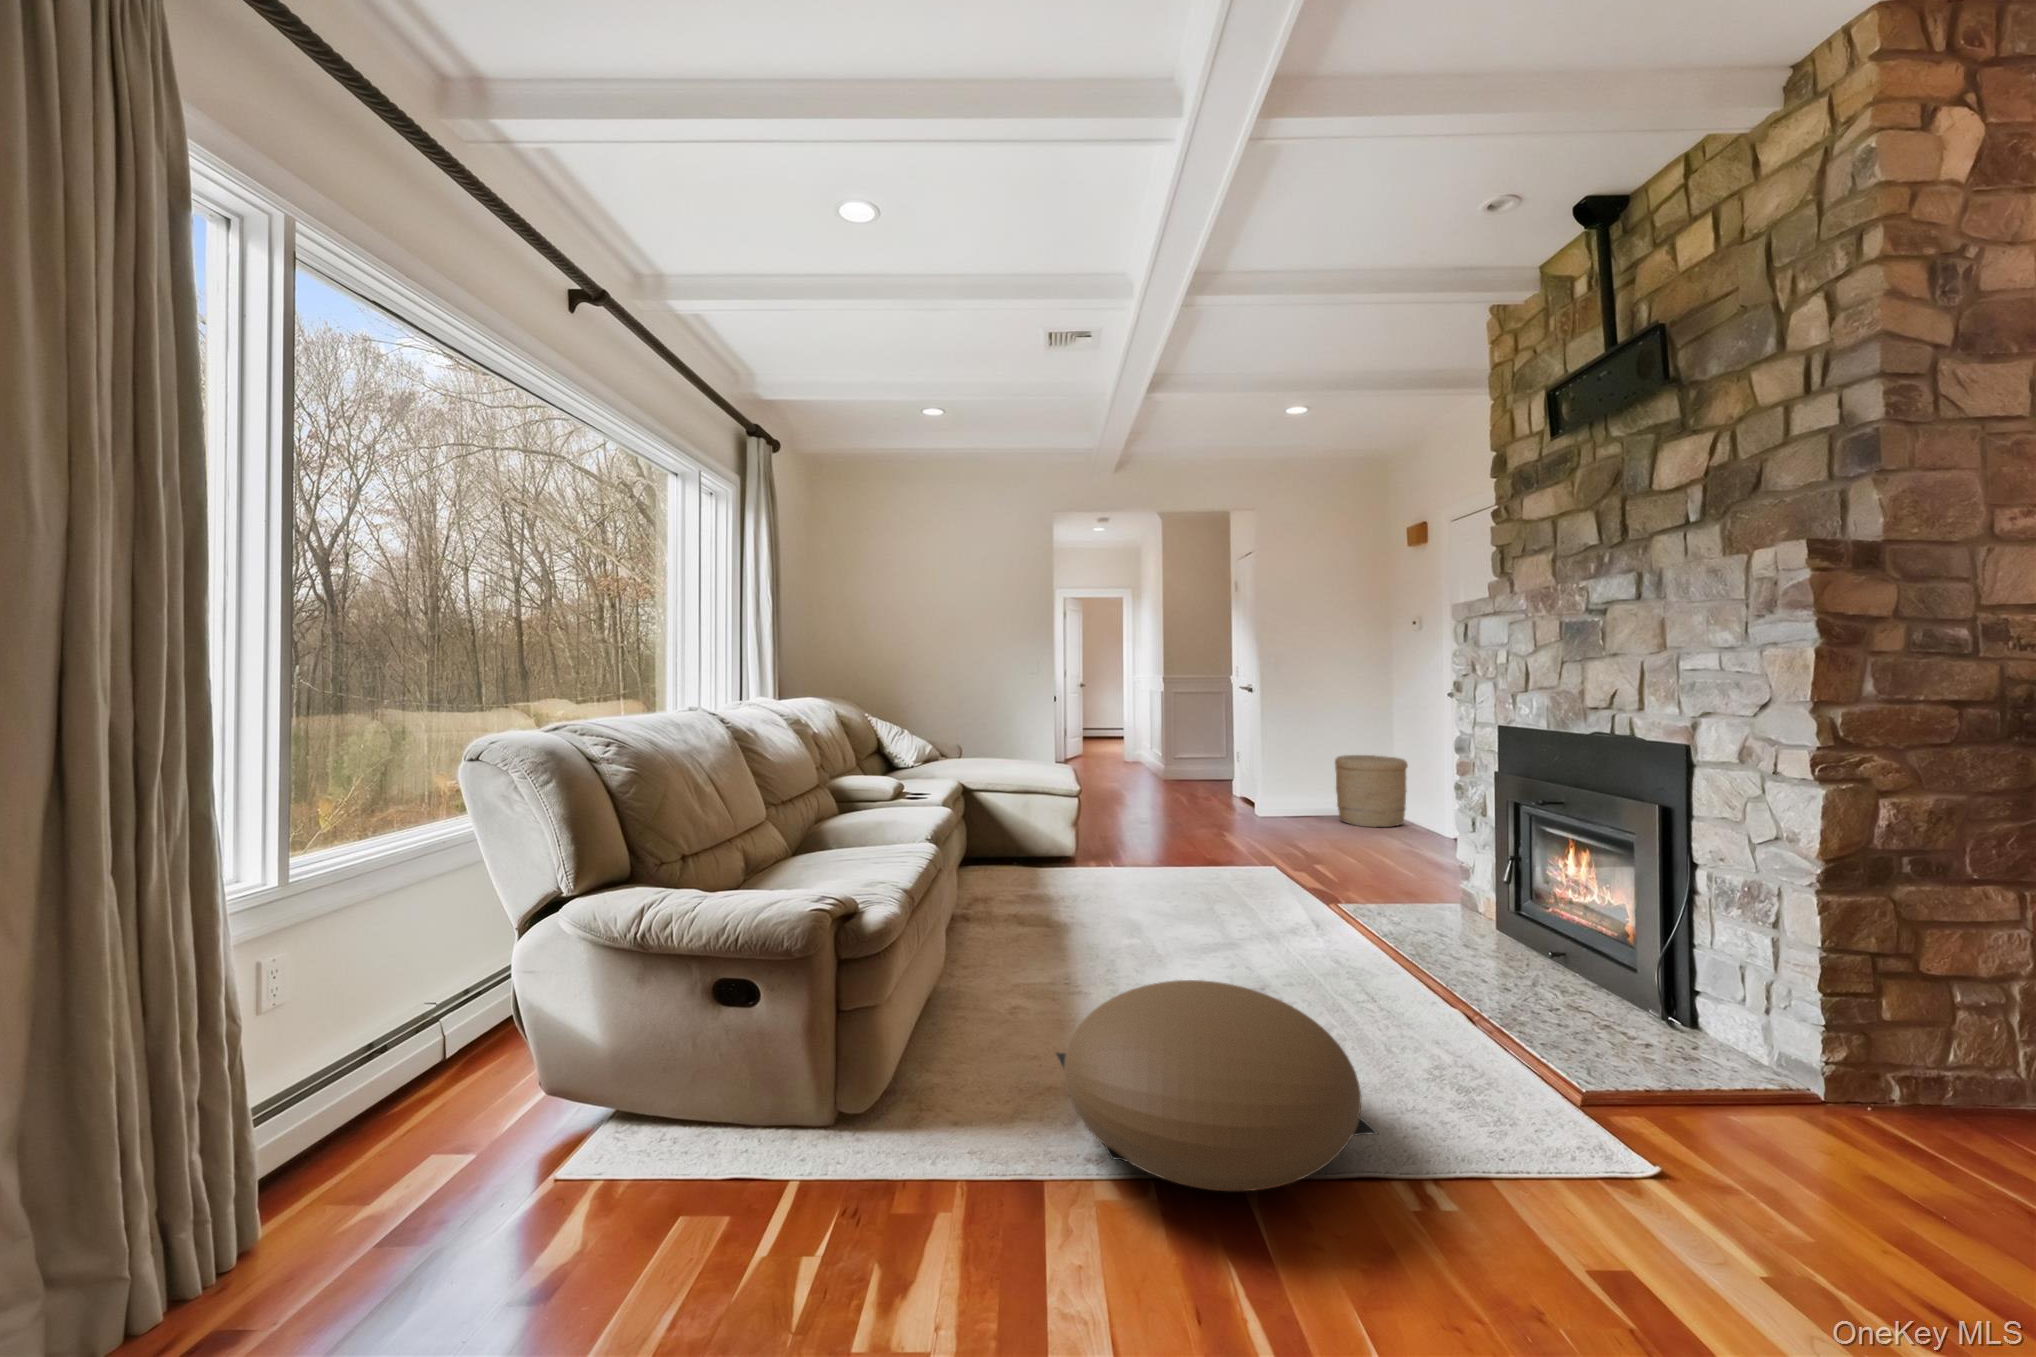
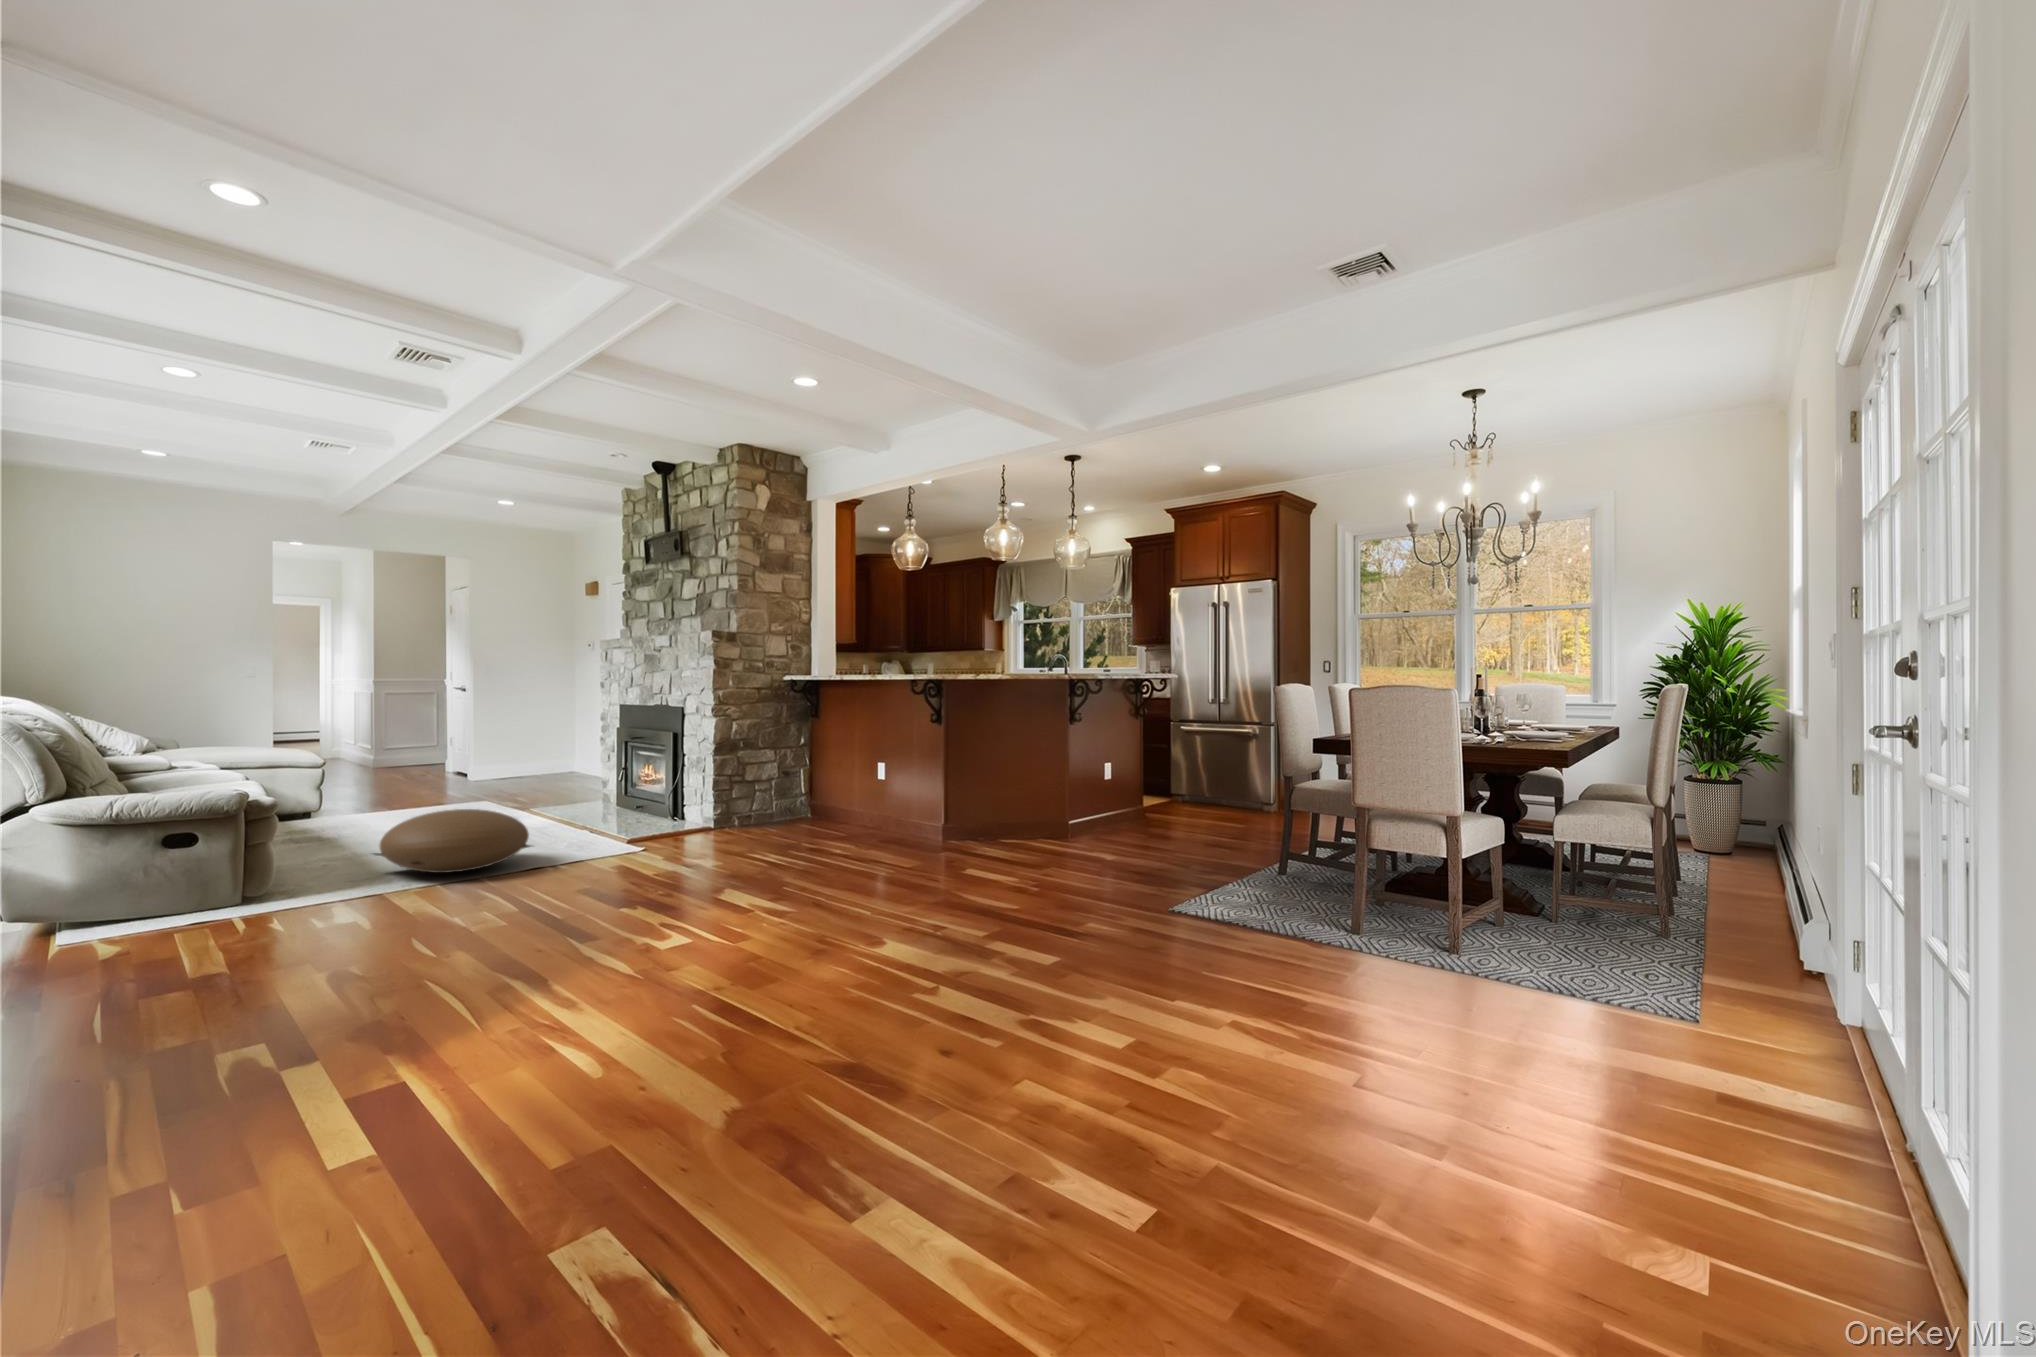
woven basket: present [1335,755,1408,827] -> none [532,736,584,783]

